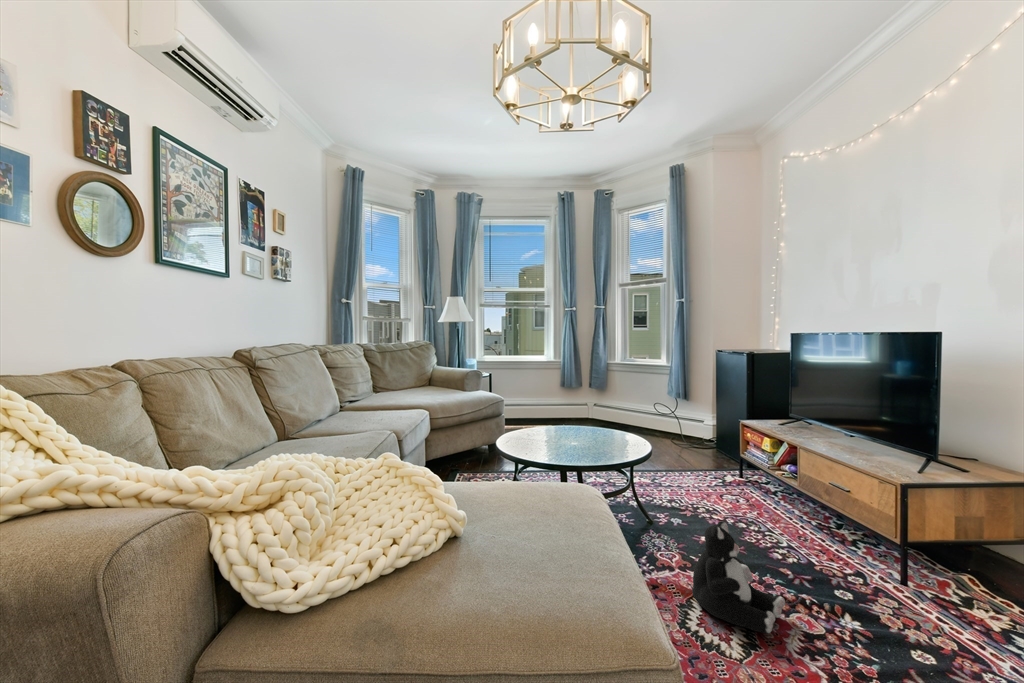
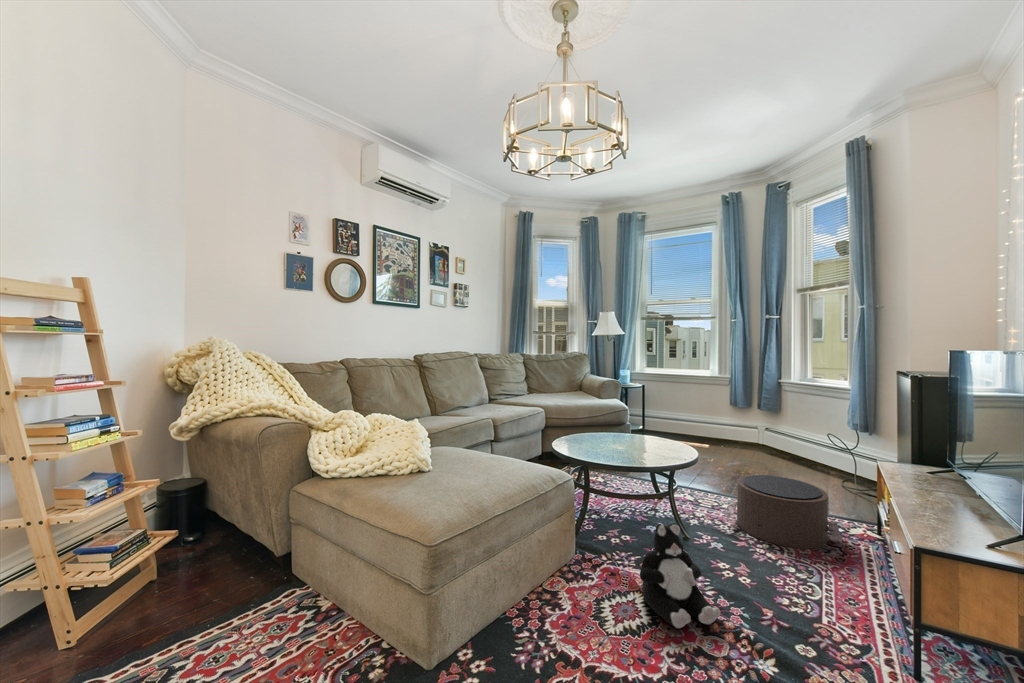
pouf: none [648,450,750,513] -> present [725,475,843,549]

